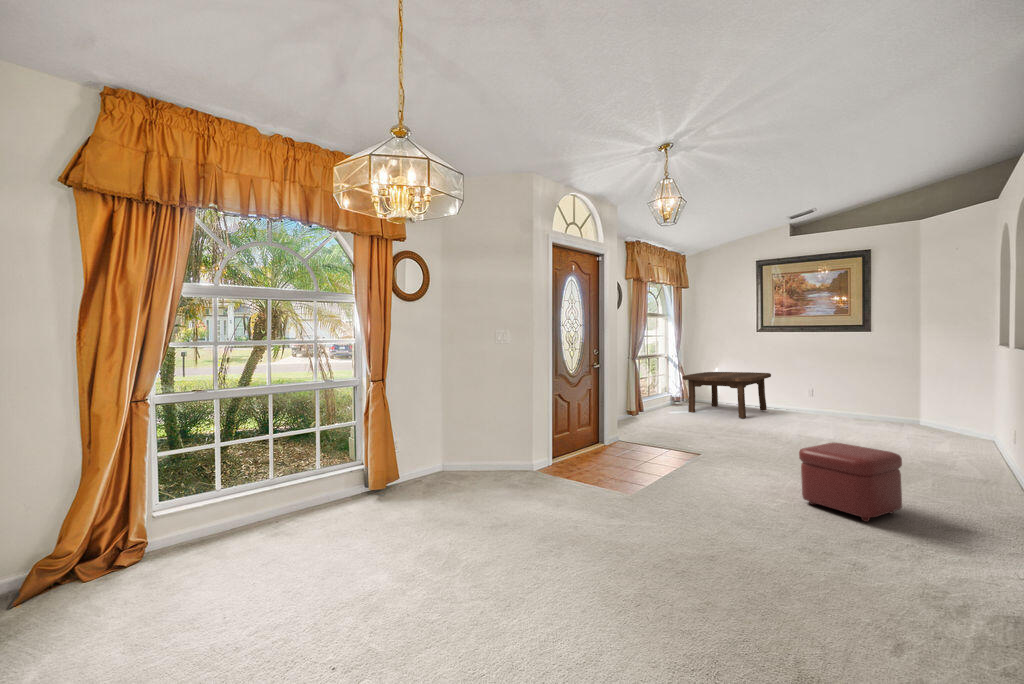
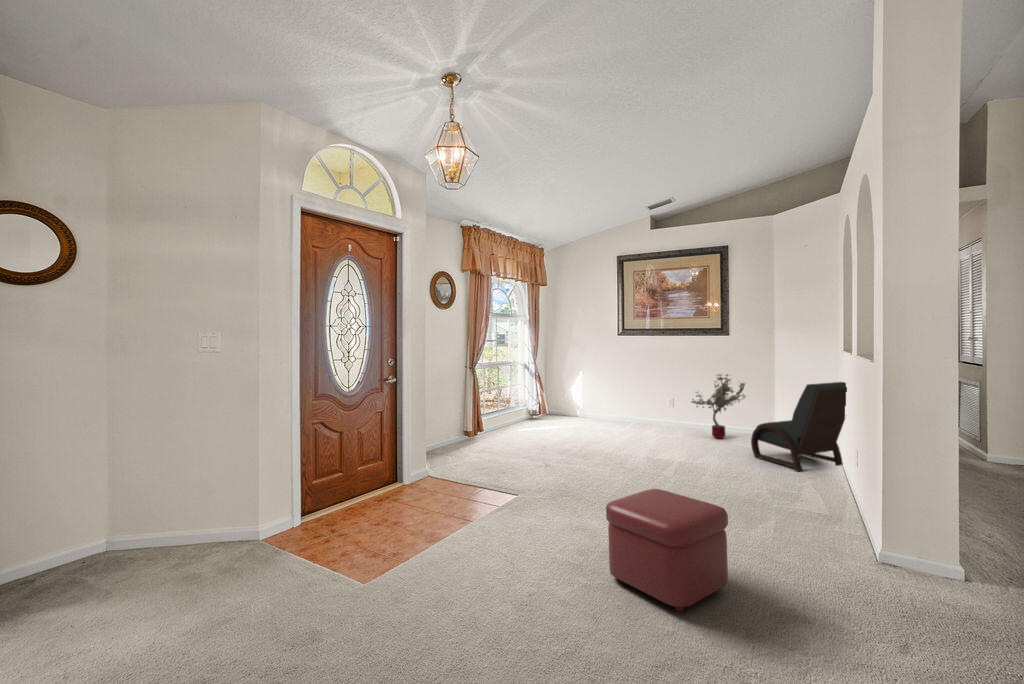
potted tree: none [833,364,892,424] -> present [692,374,745,439]
lounge chair: none [899,370,1011,449] -> present [751,382,847,471]
coffee table: present [683,372,771,418] -> none [534,381,630,436]

